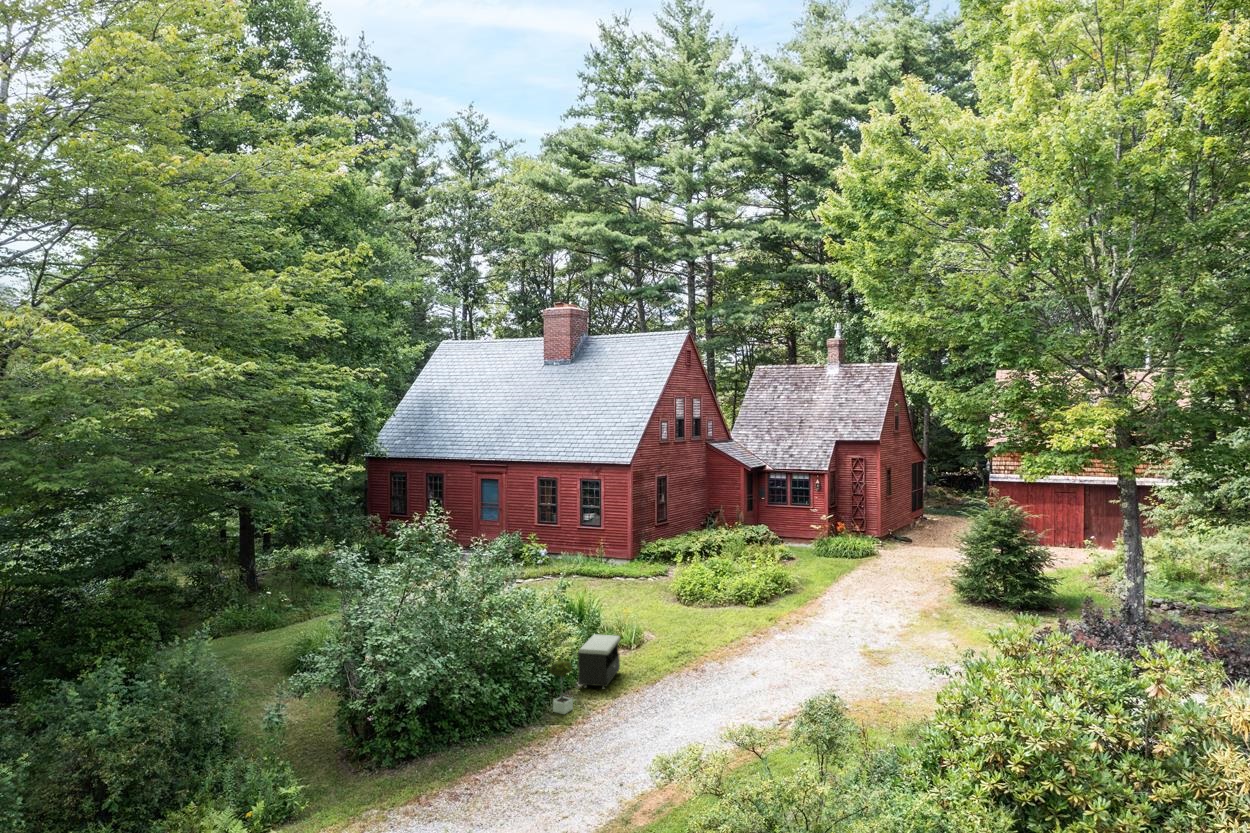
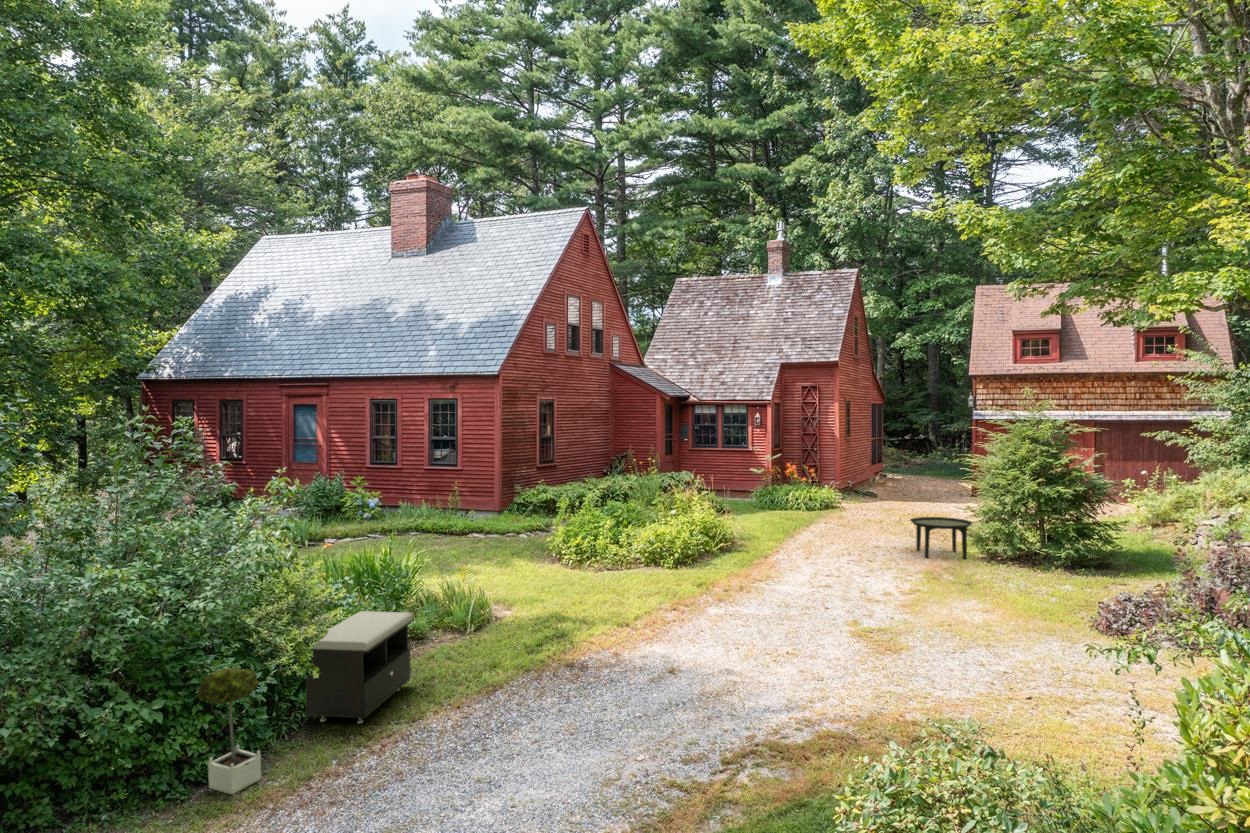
round table: none [914,573,956,603] -> present [910,517,972,559]

